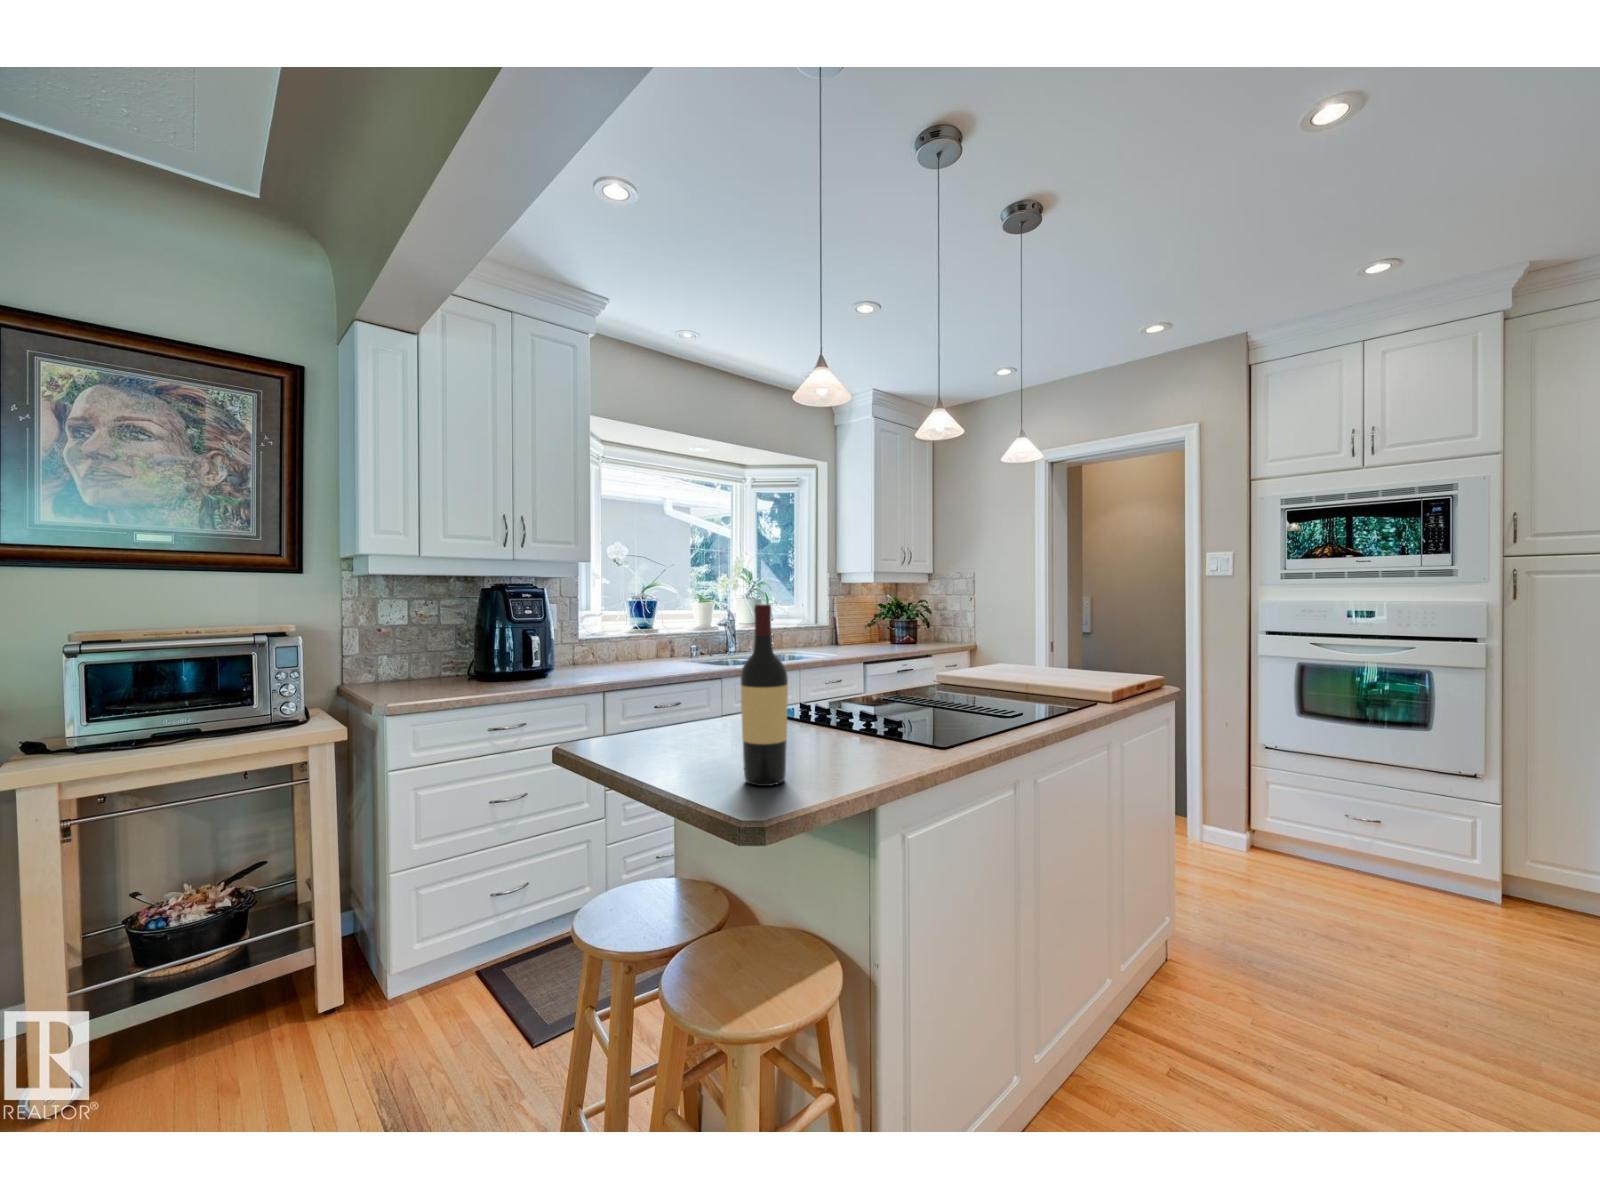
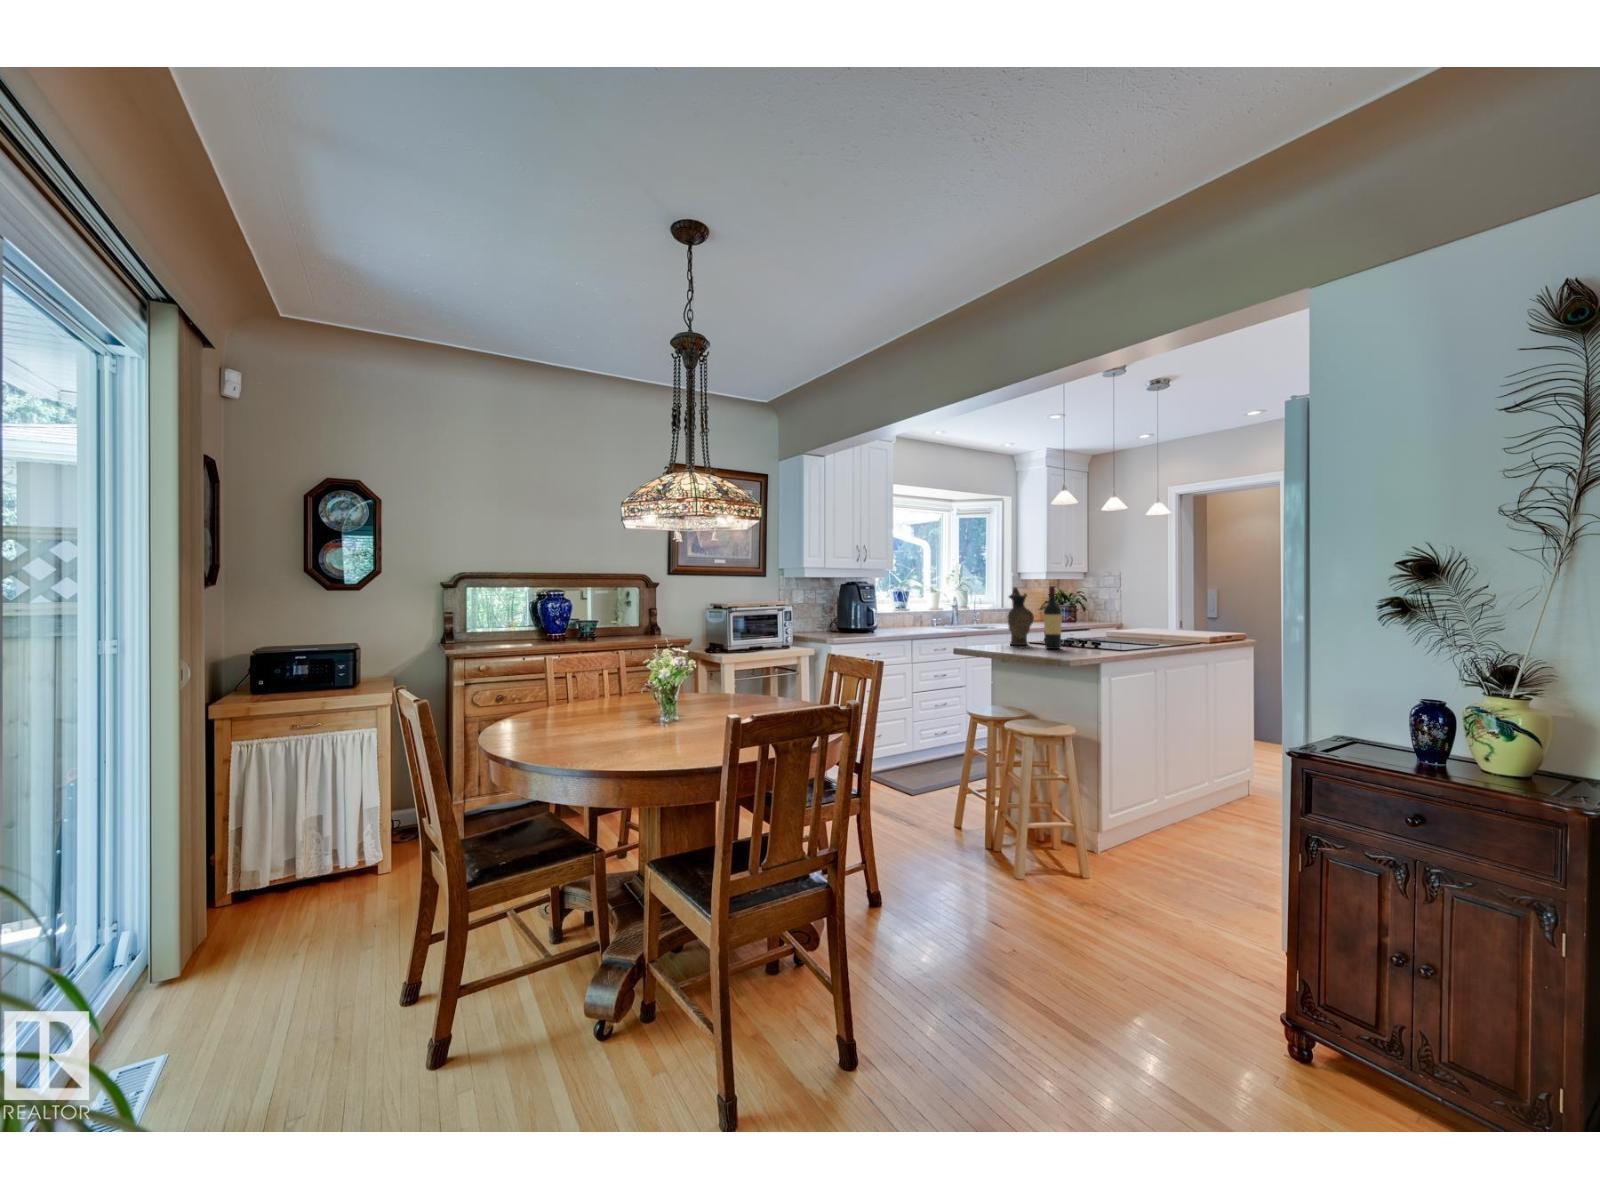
ceramic pitcher: none [681,602,743,754] -> present [1008,587,1034,645]

